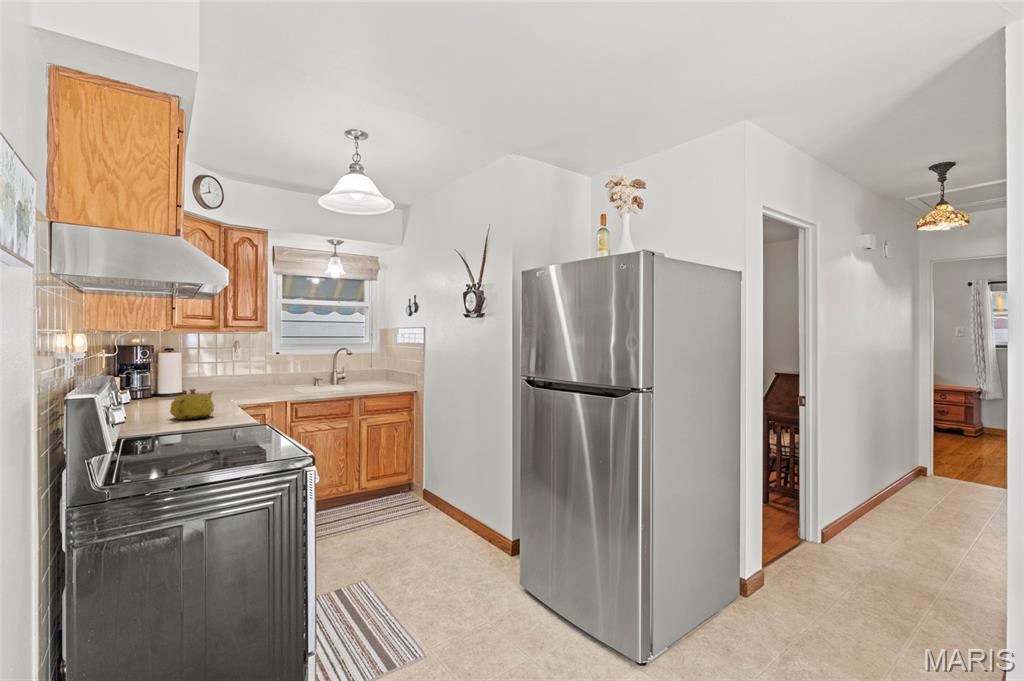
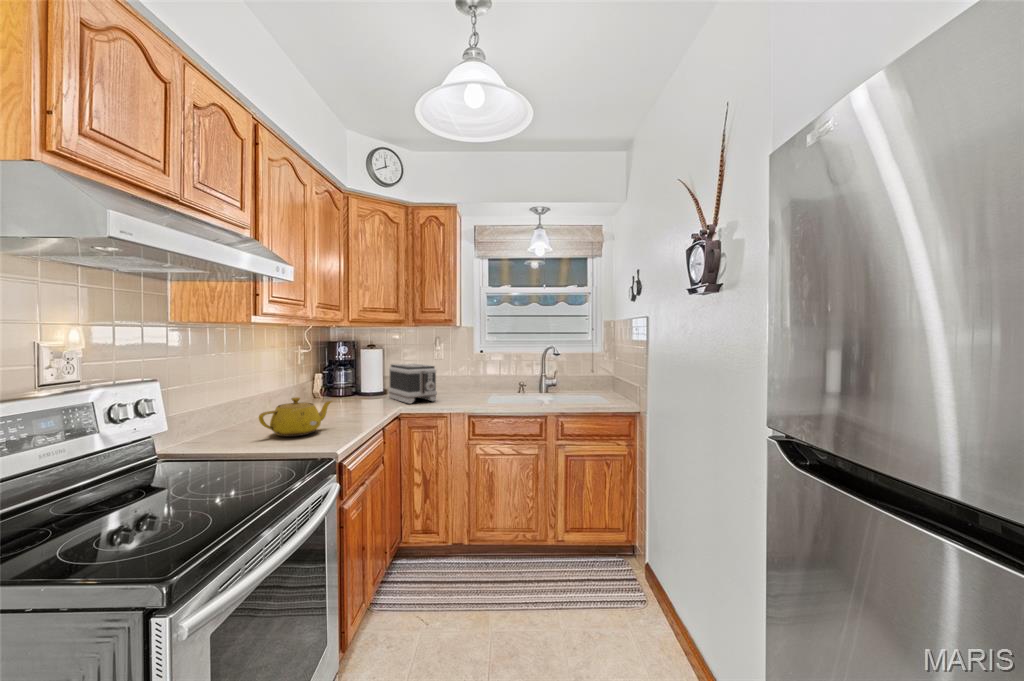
toaster: none [202,365,258,397] -> present [389,363,437,403]

